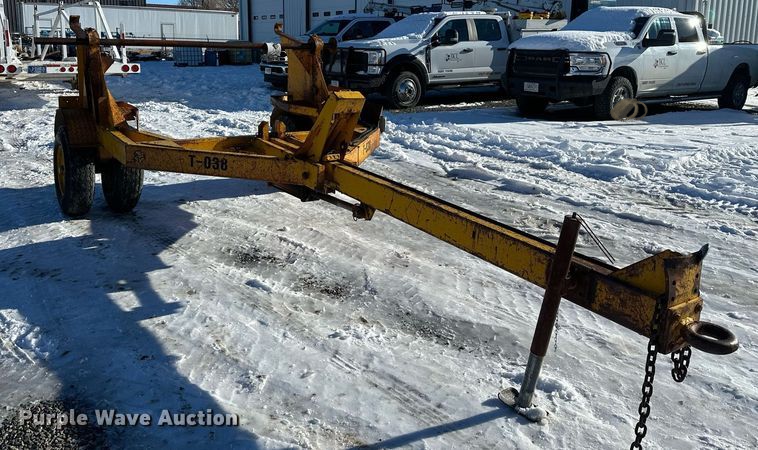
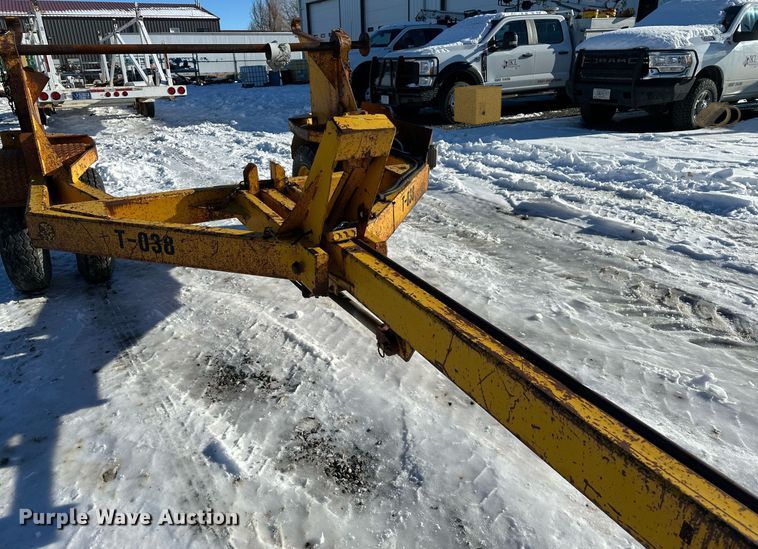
cardboard box: none [400,75,444,111] -> present [454,85,502,124]

